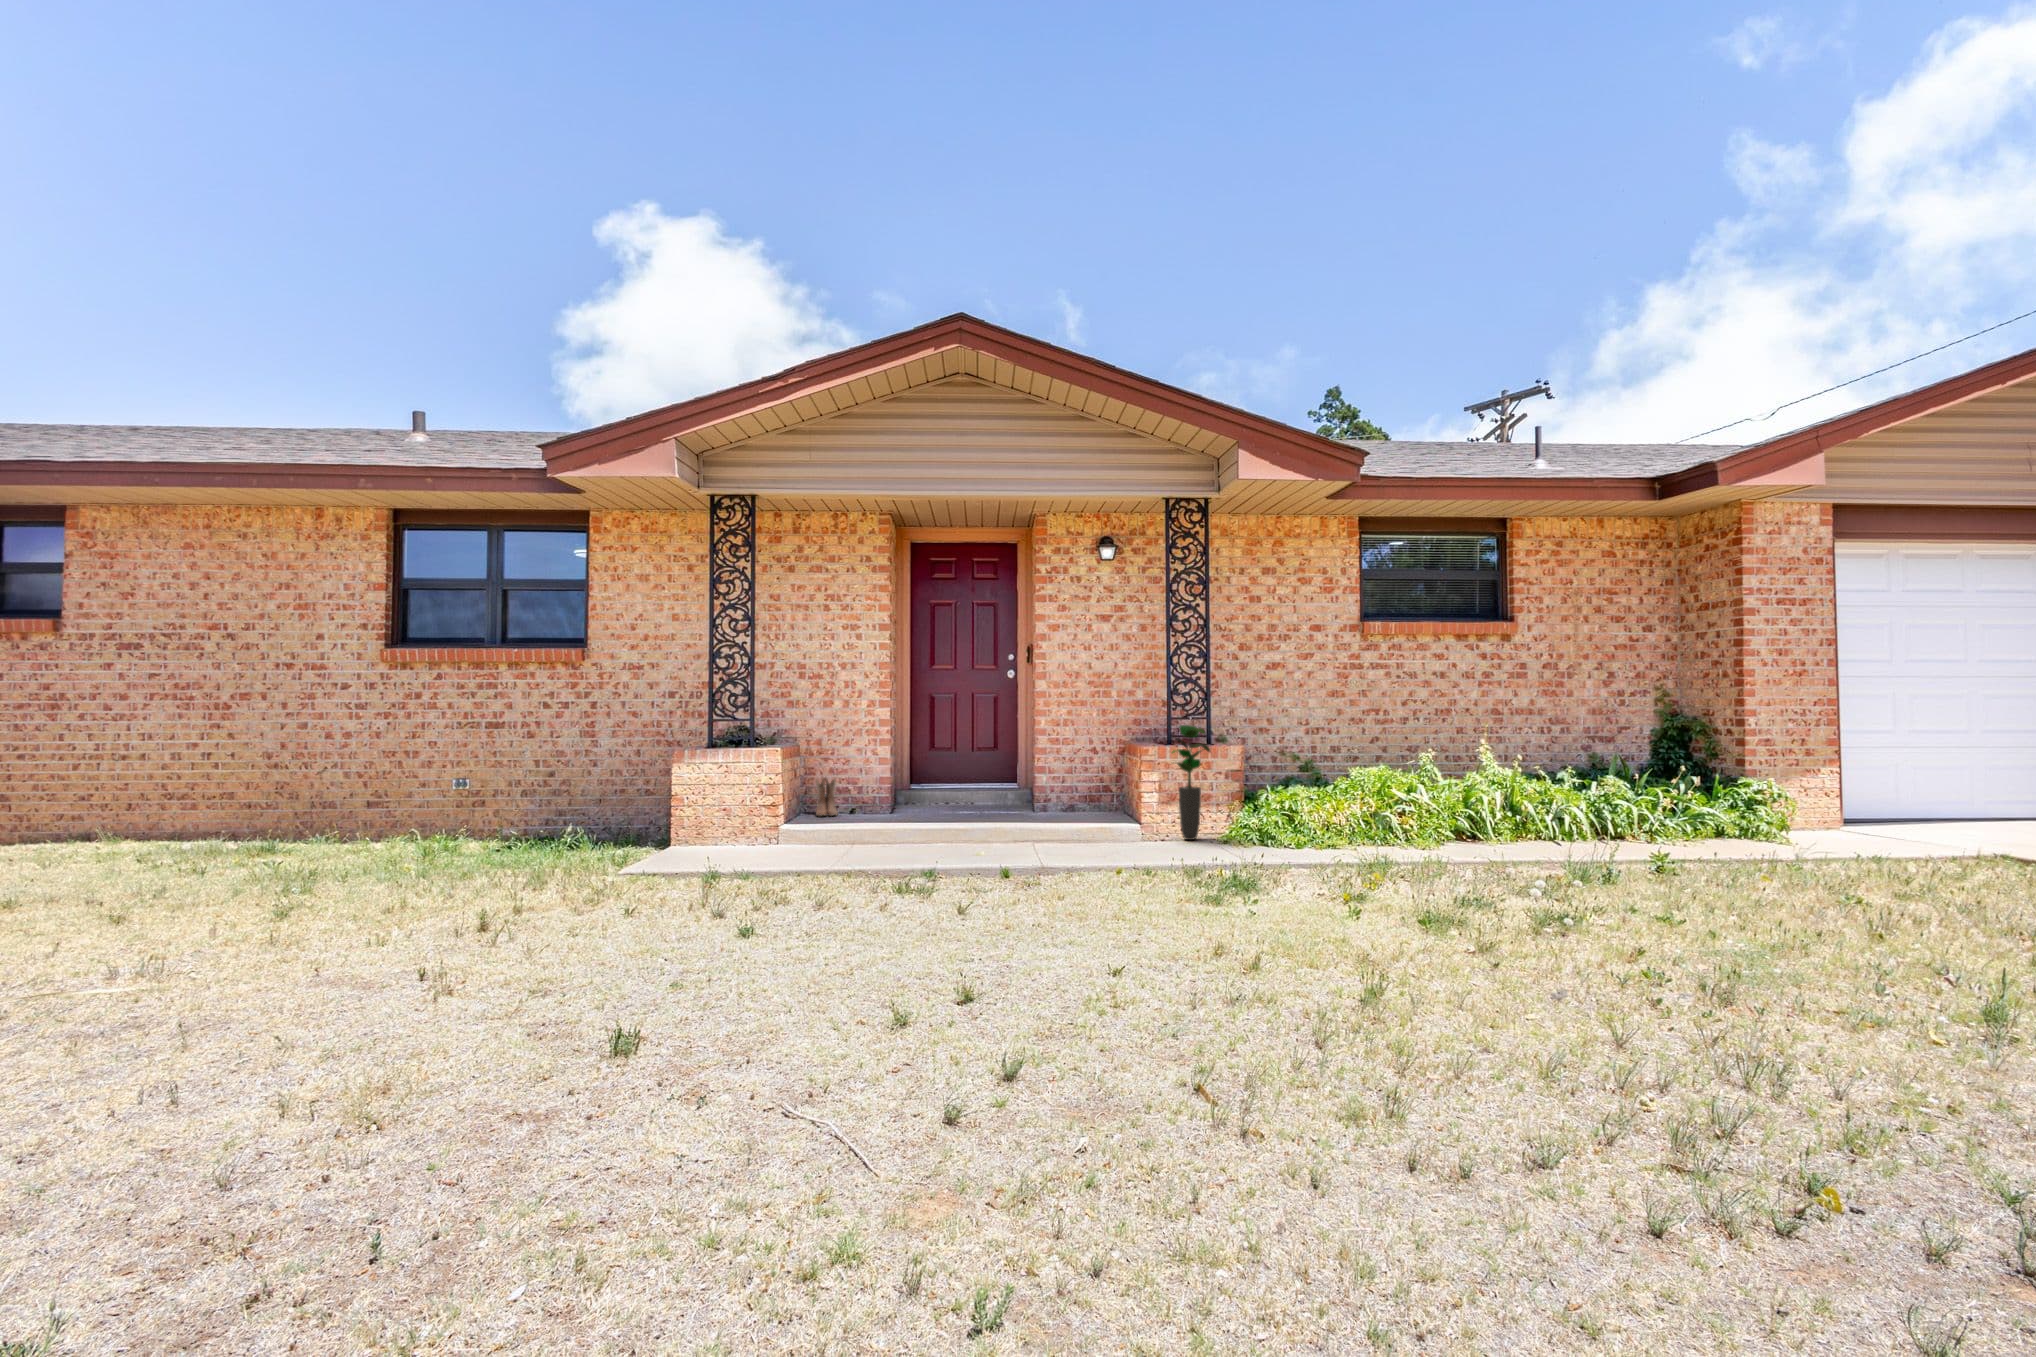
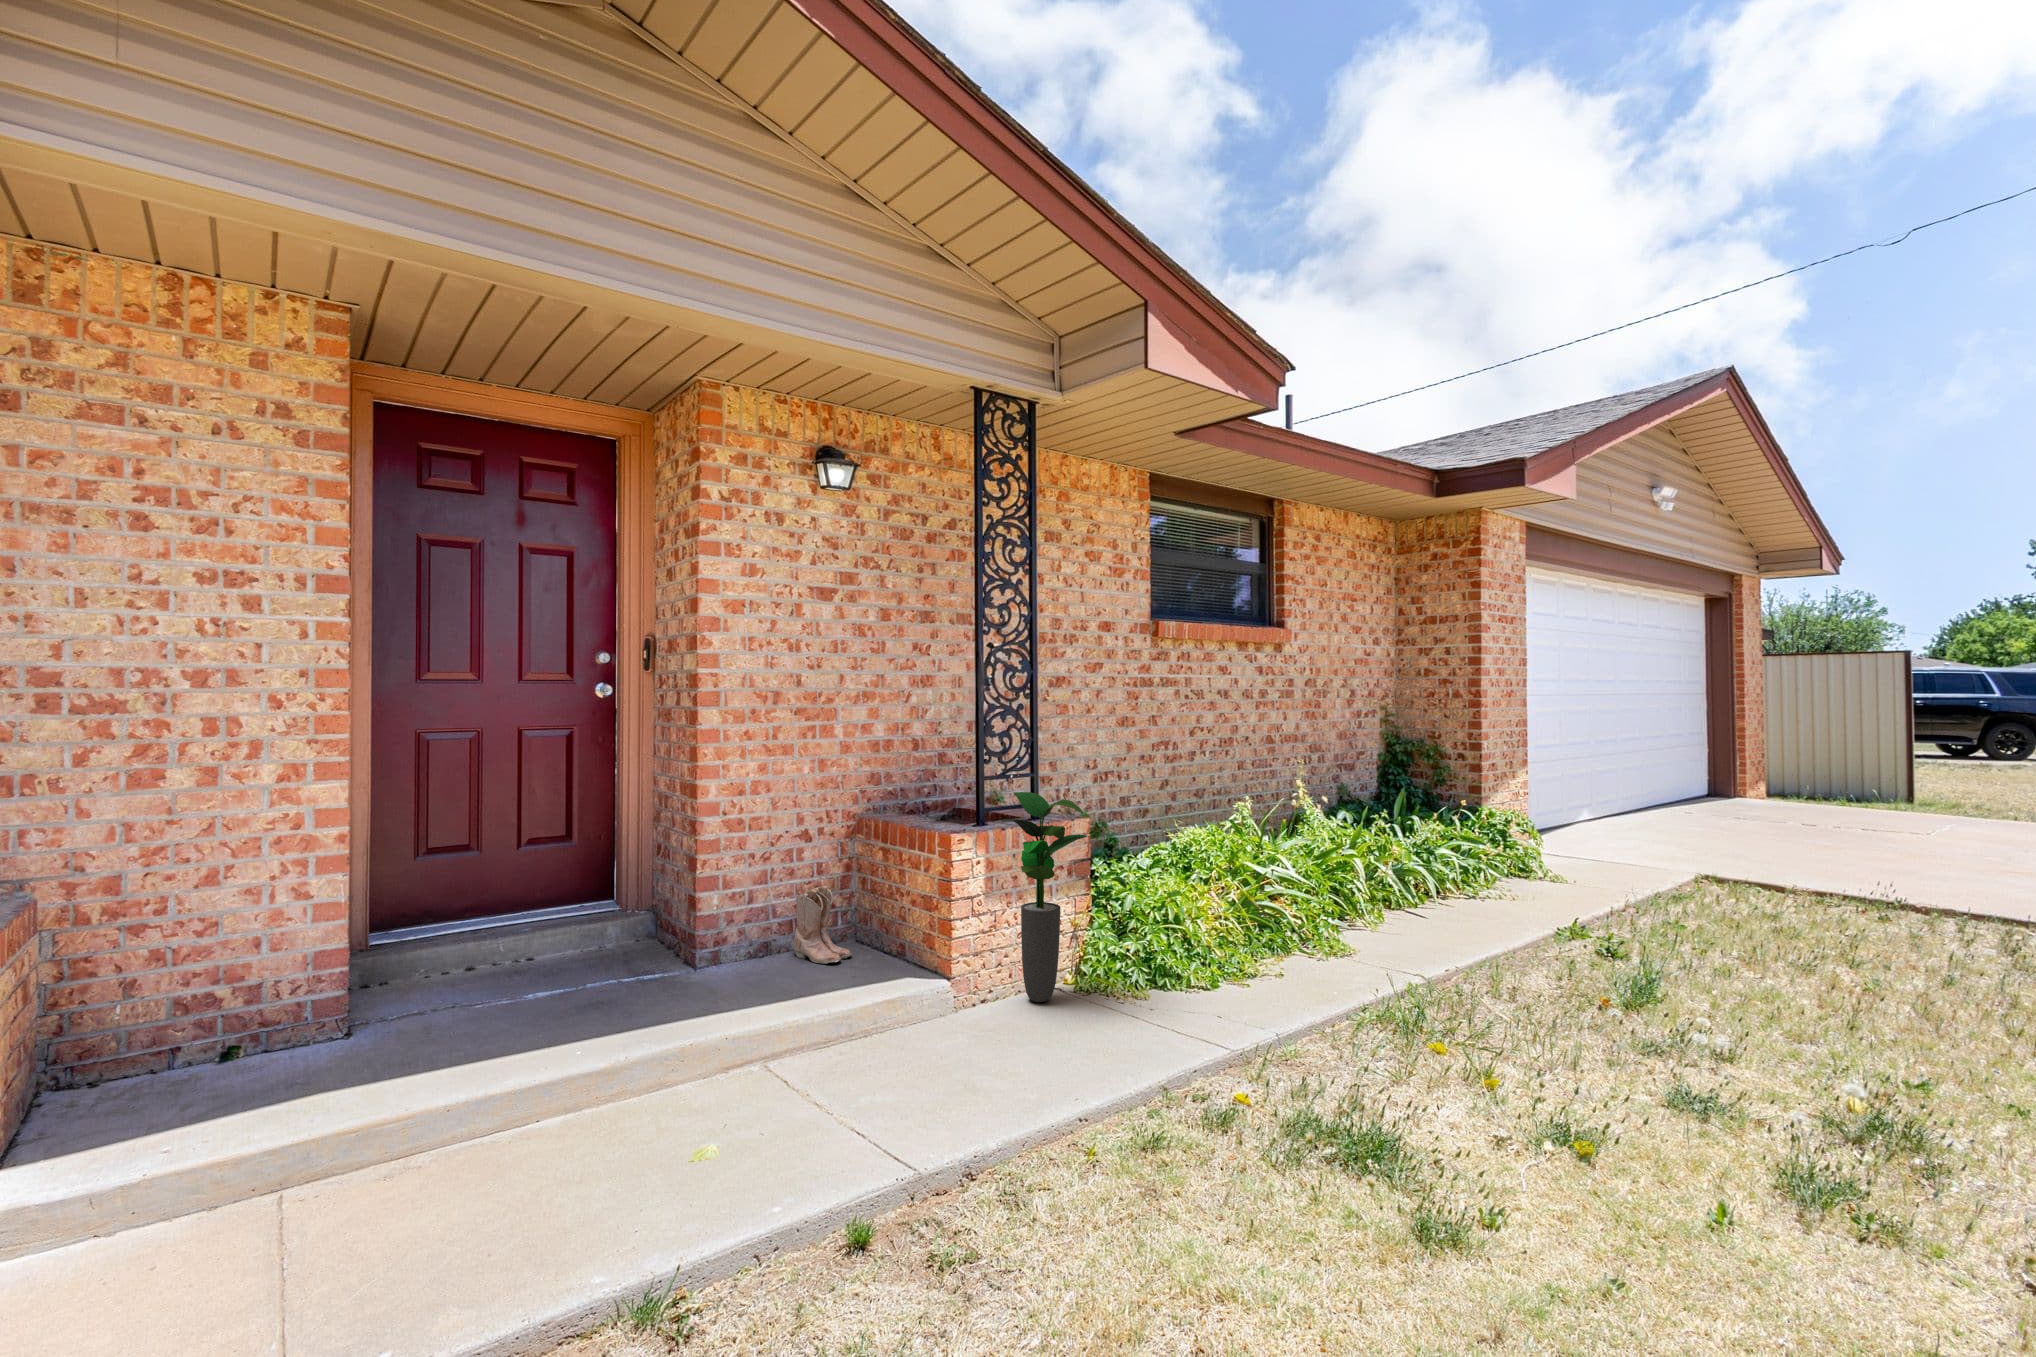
boots: present [816,779,838,816] -> present [794,886,852,964]

